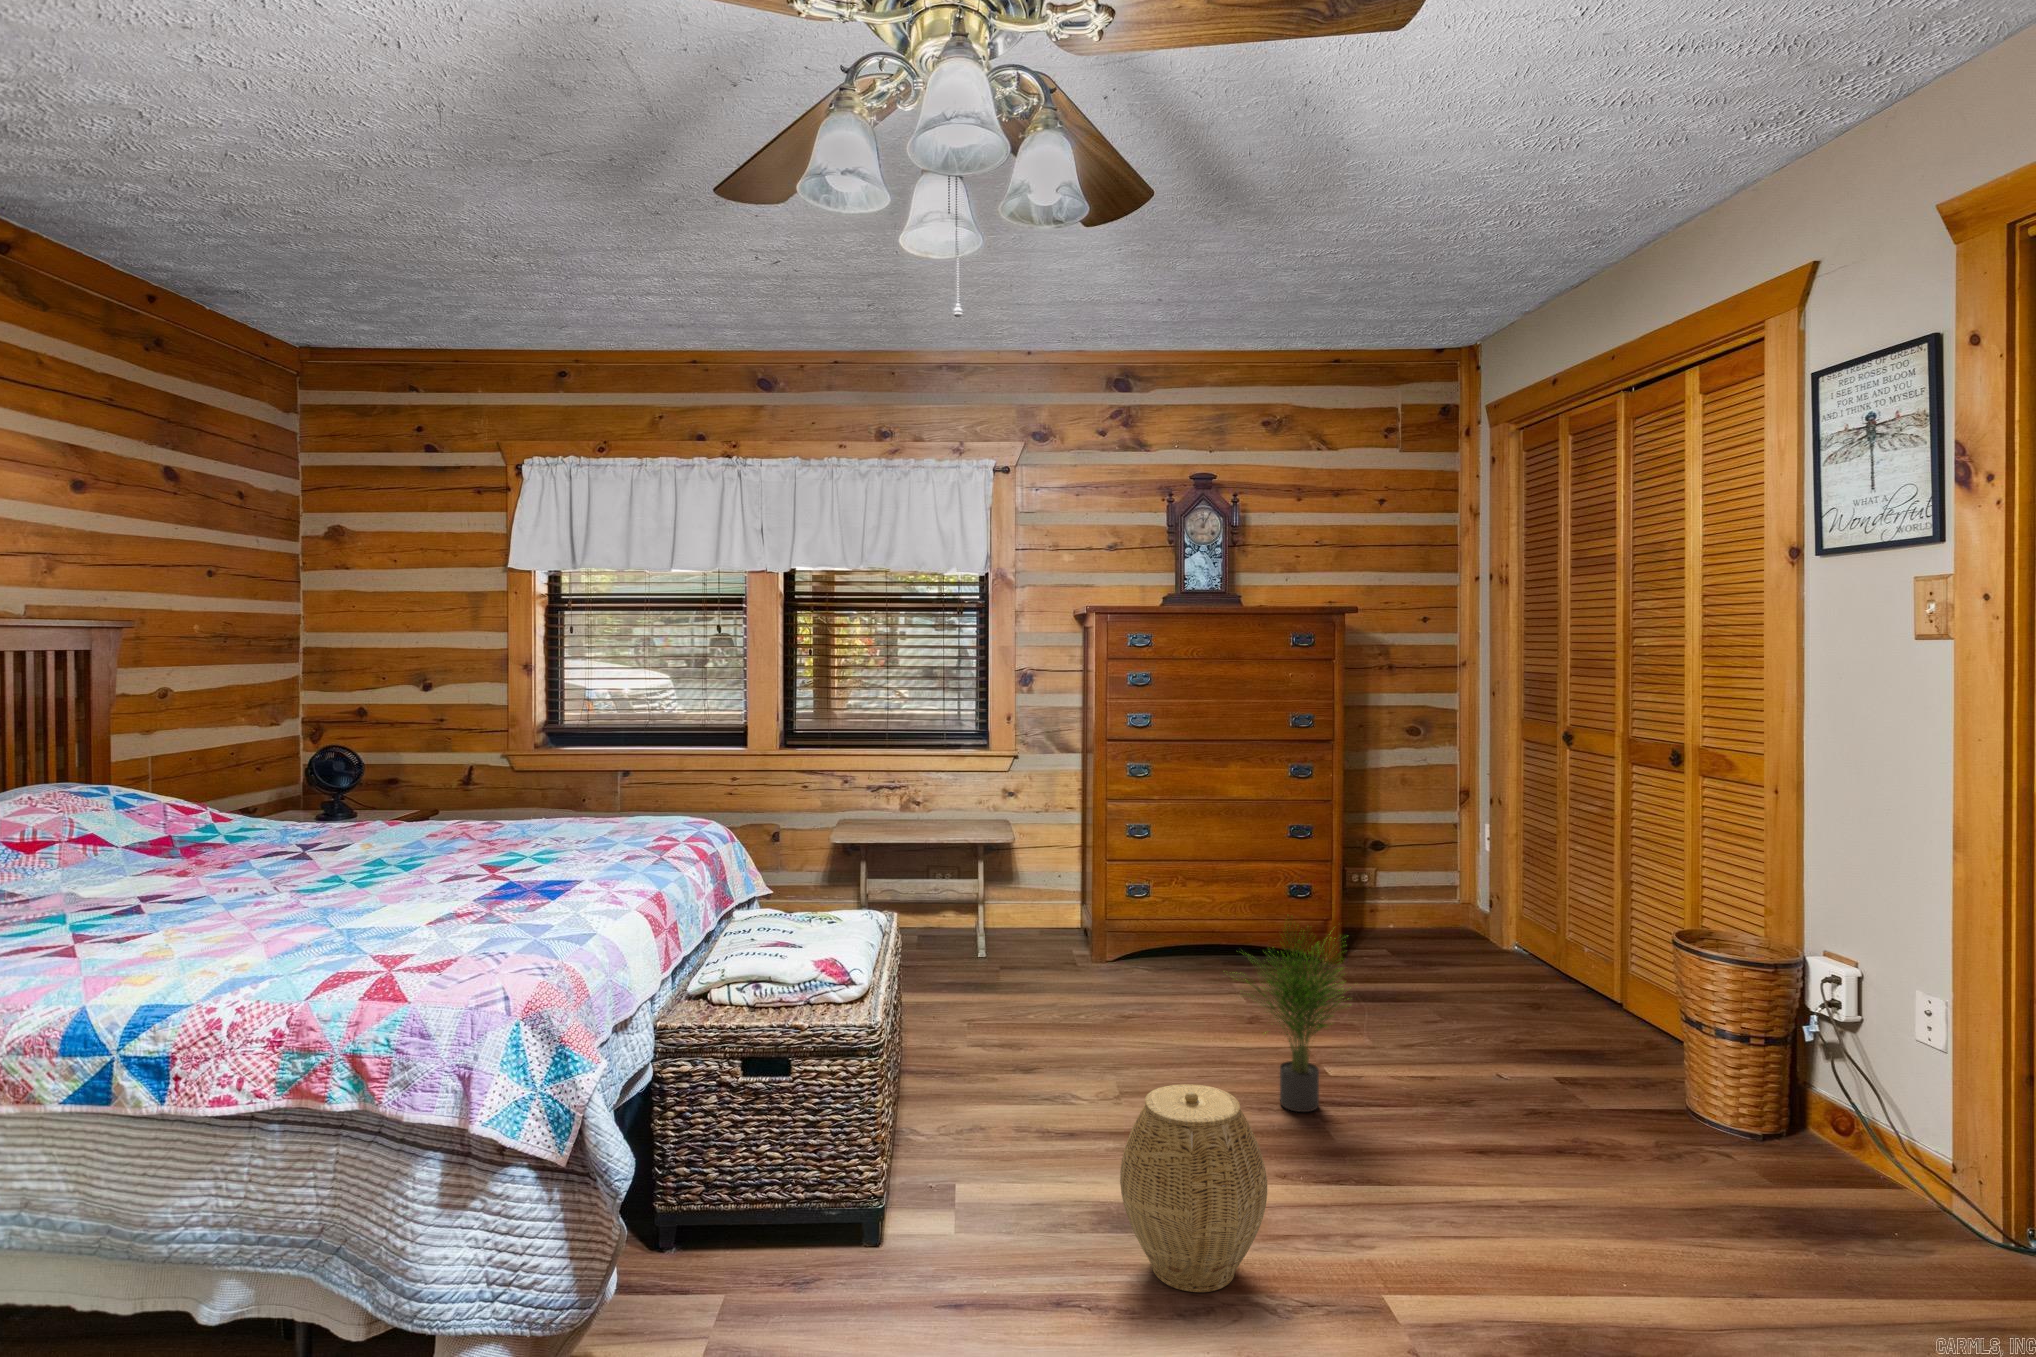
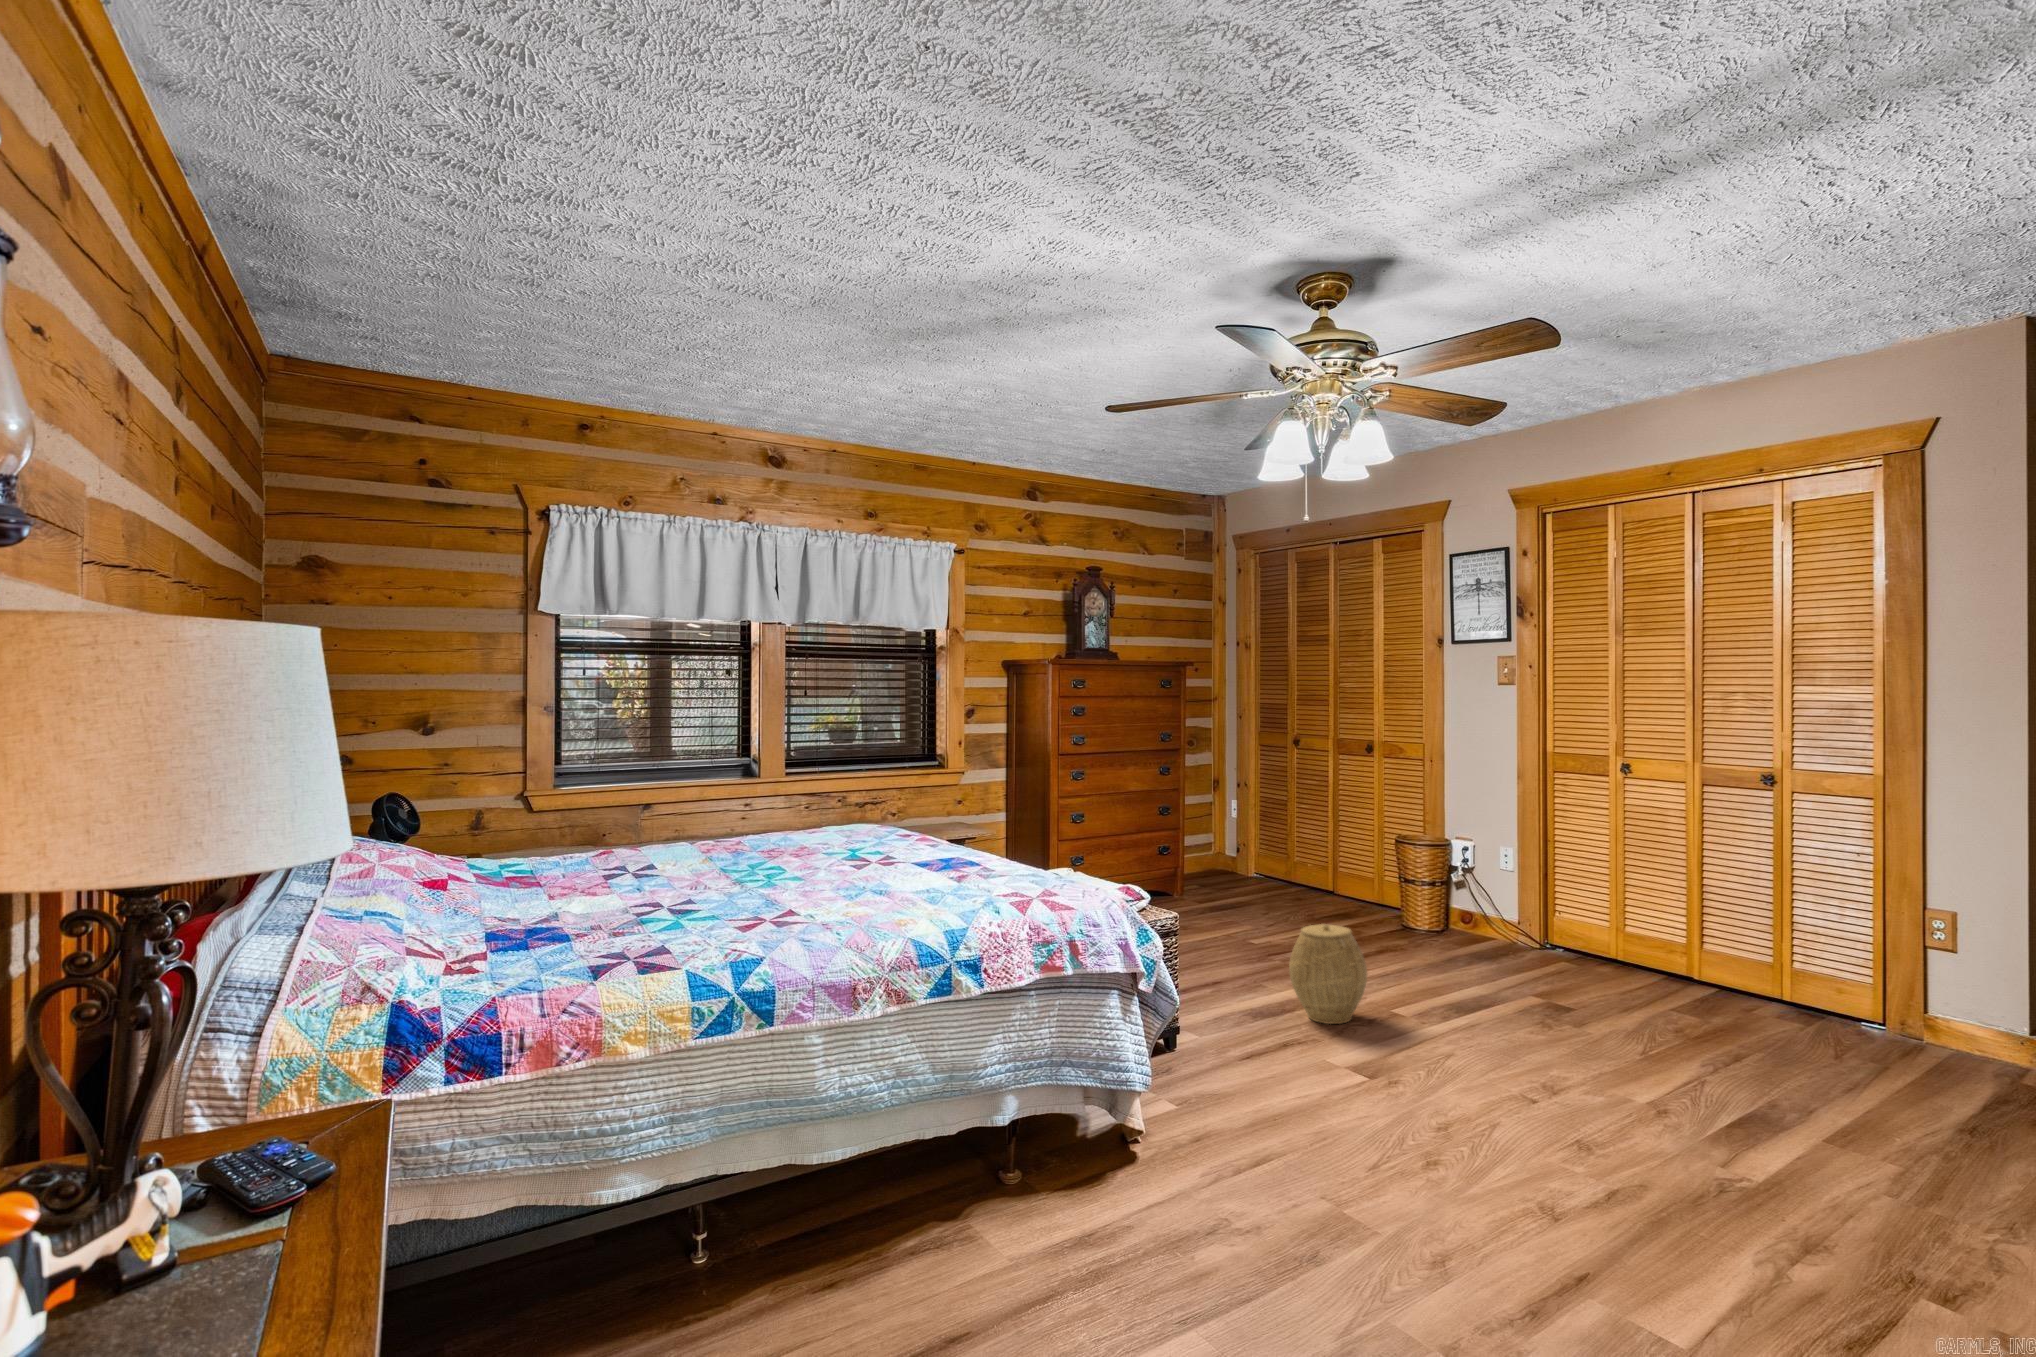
potted plant: present [1244,924,1349,1112] -> none [1218,848,1297,960]

